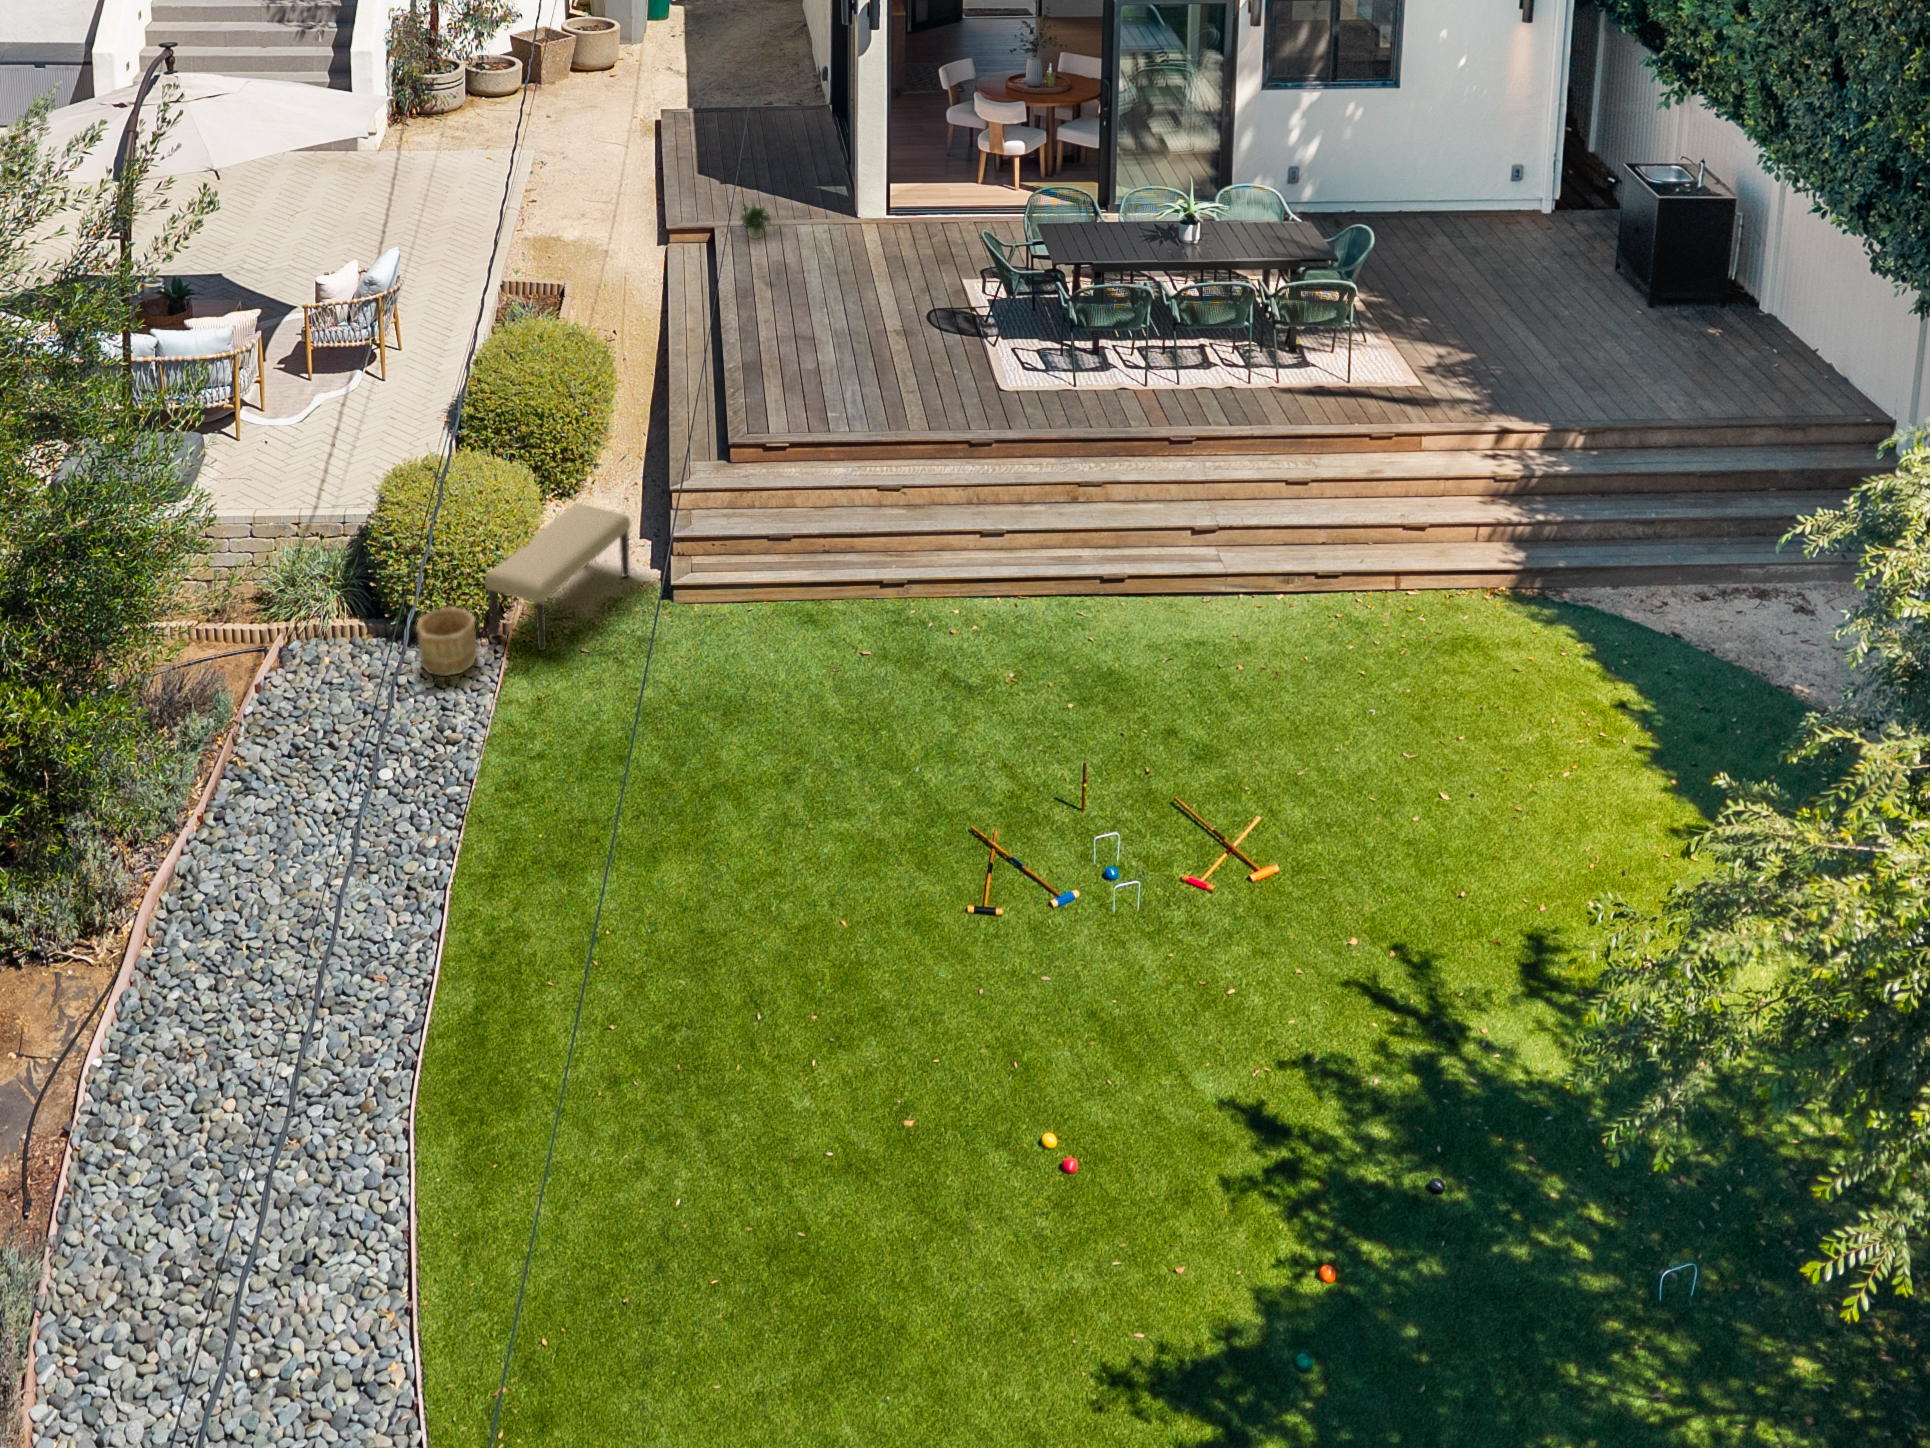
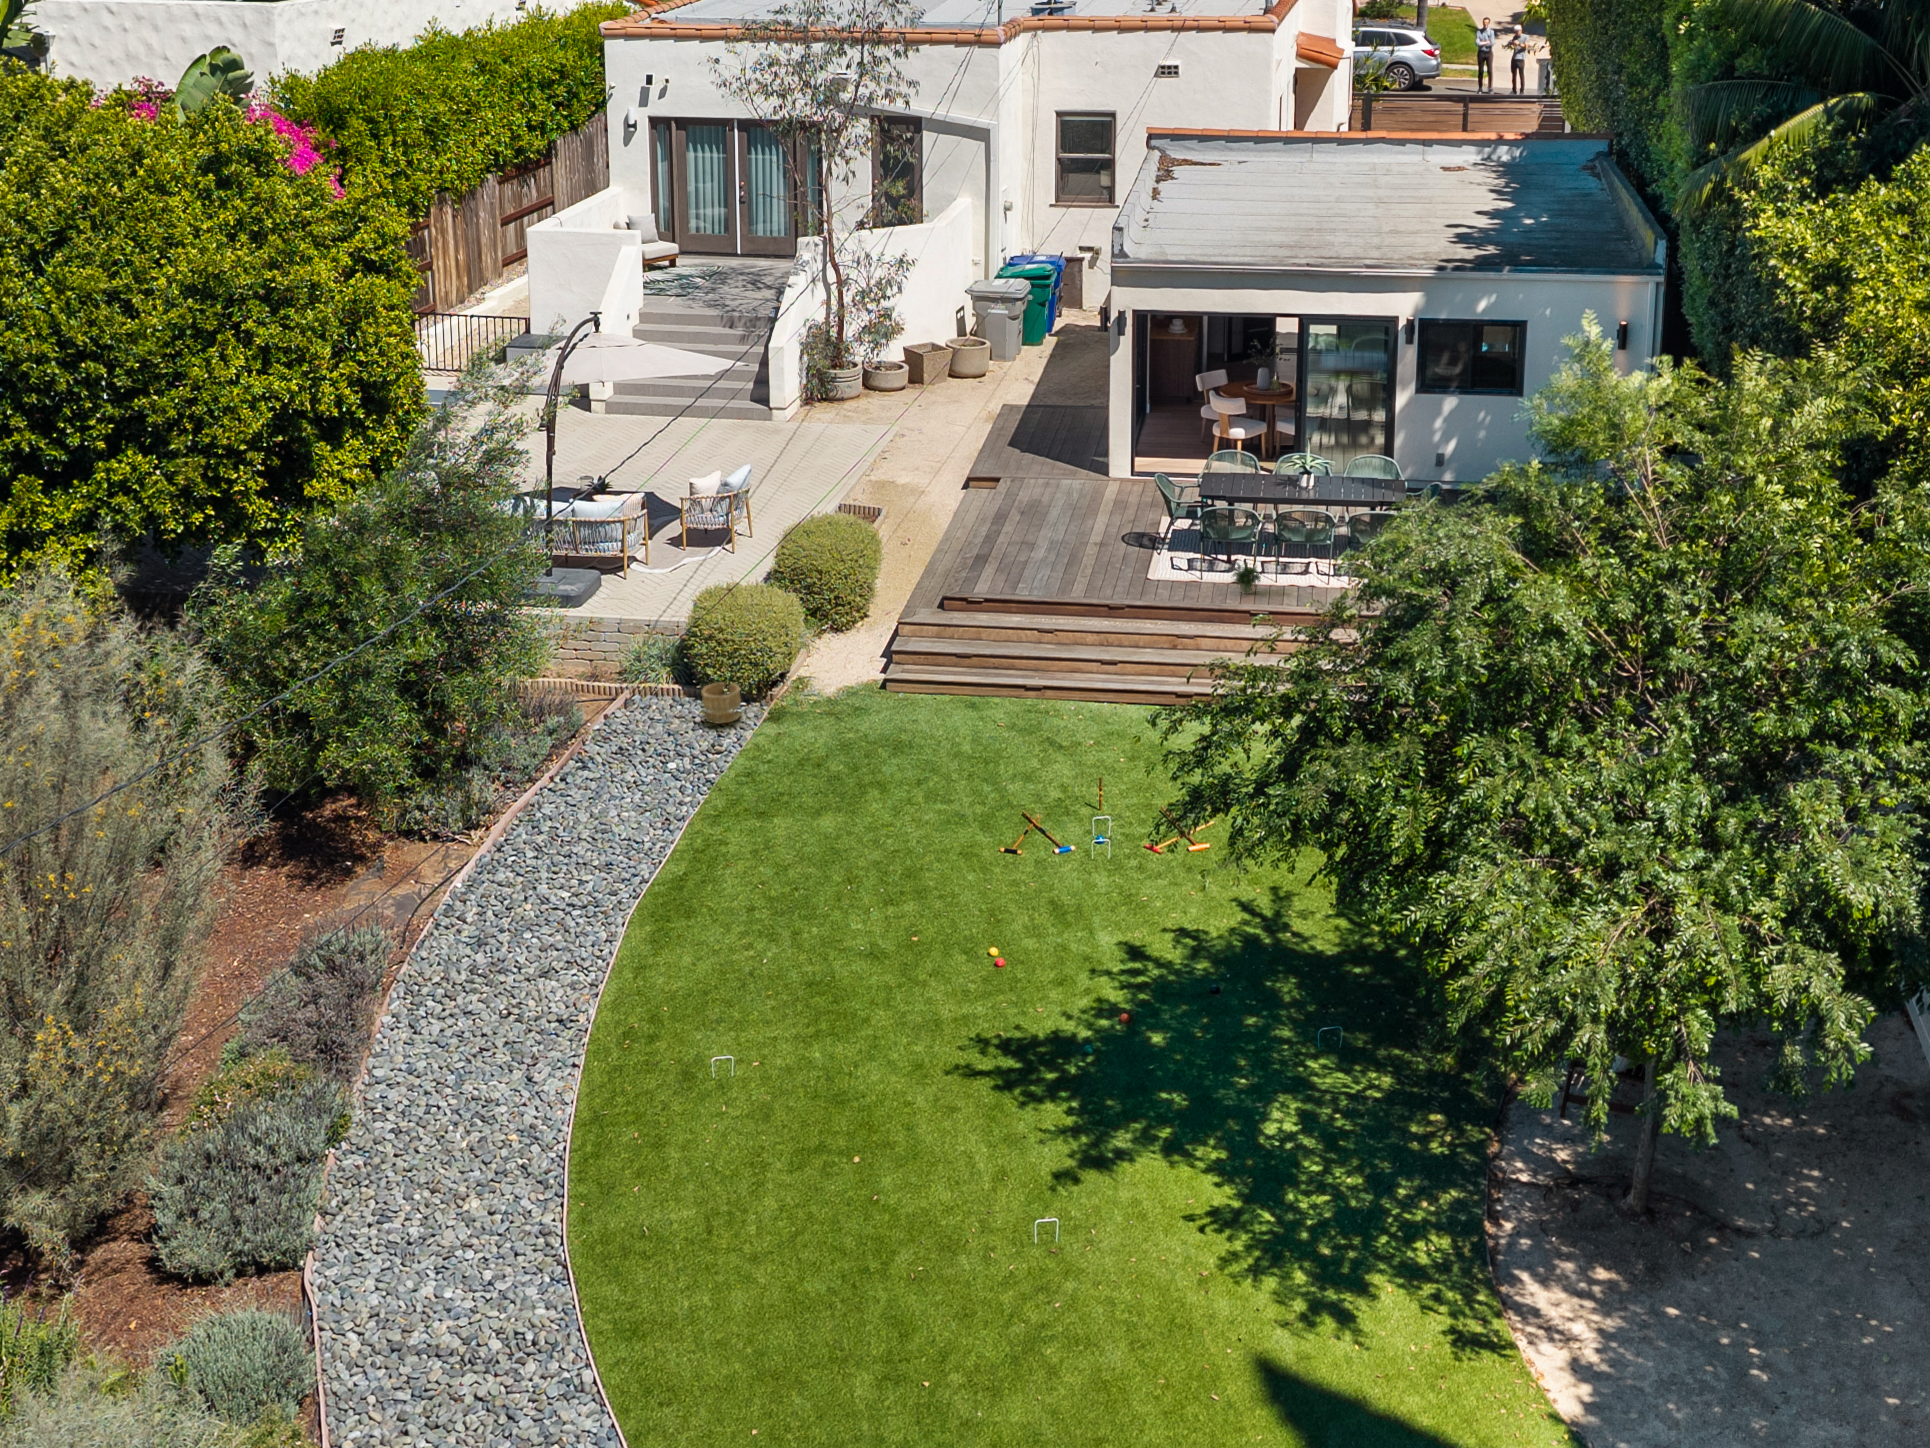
potted plant: present [738,204,771,239] -> present [1233,562,1260,594]
bench: present [485,503,631,650] -> none [751,631,861,716]

